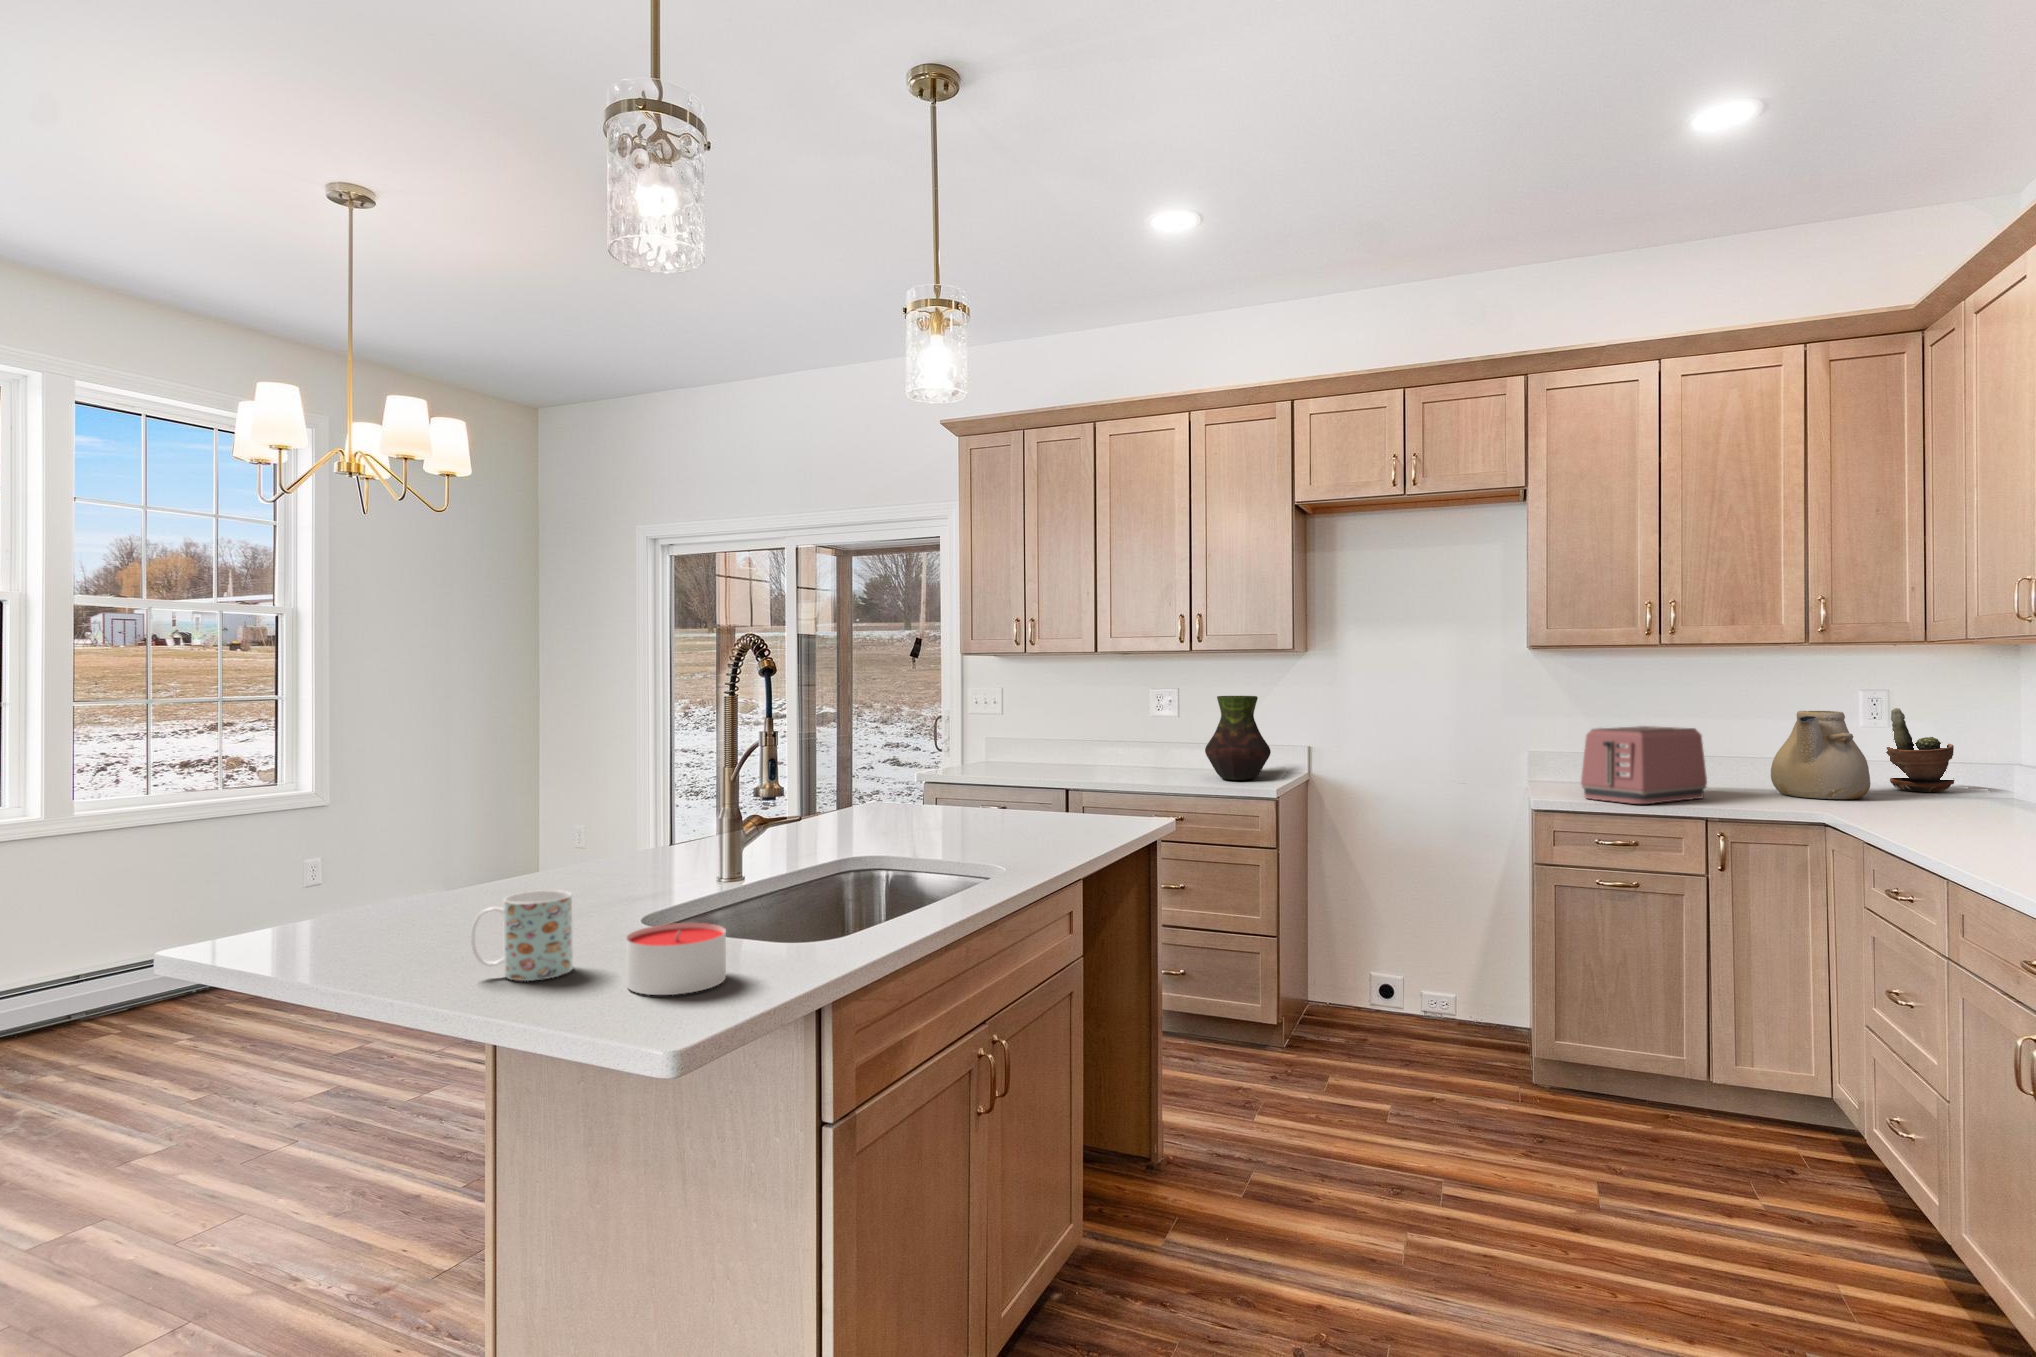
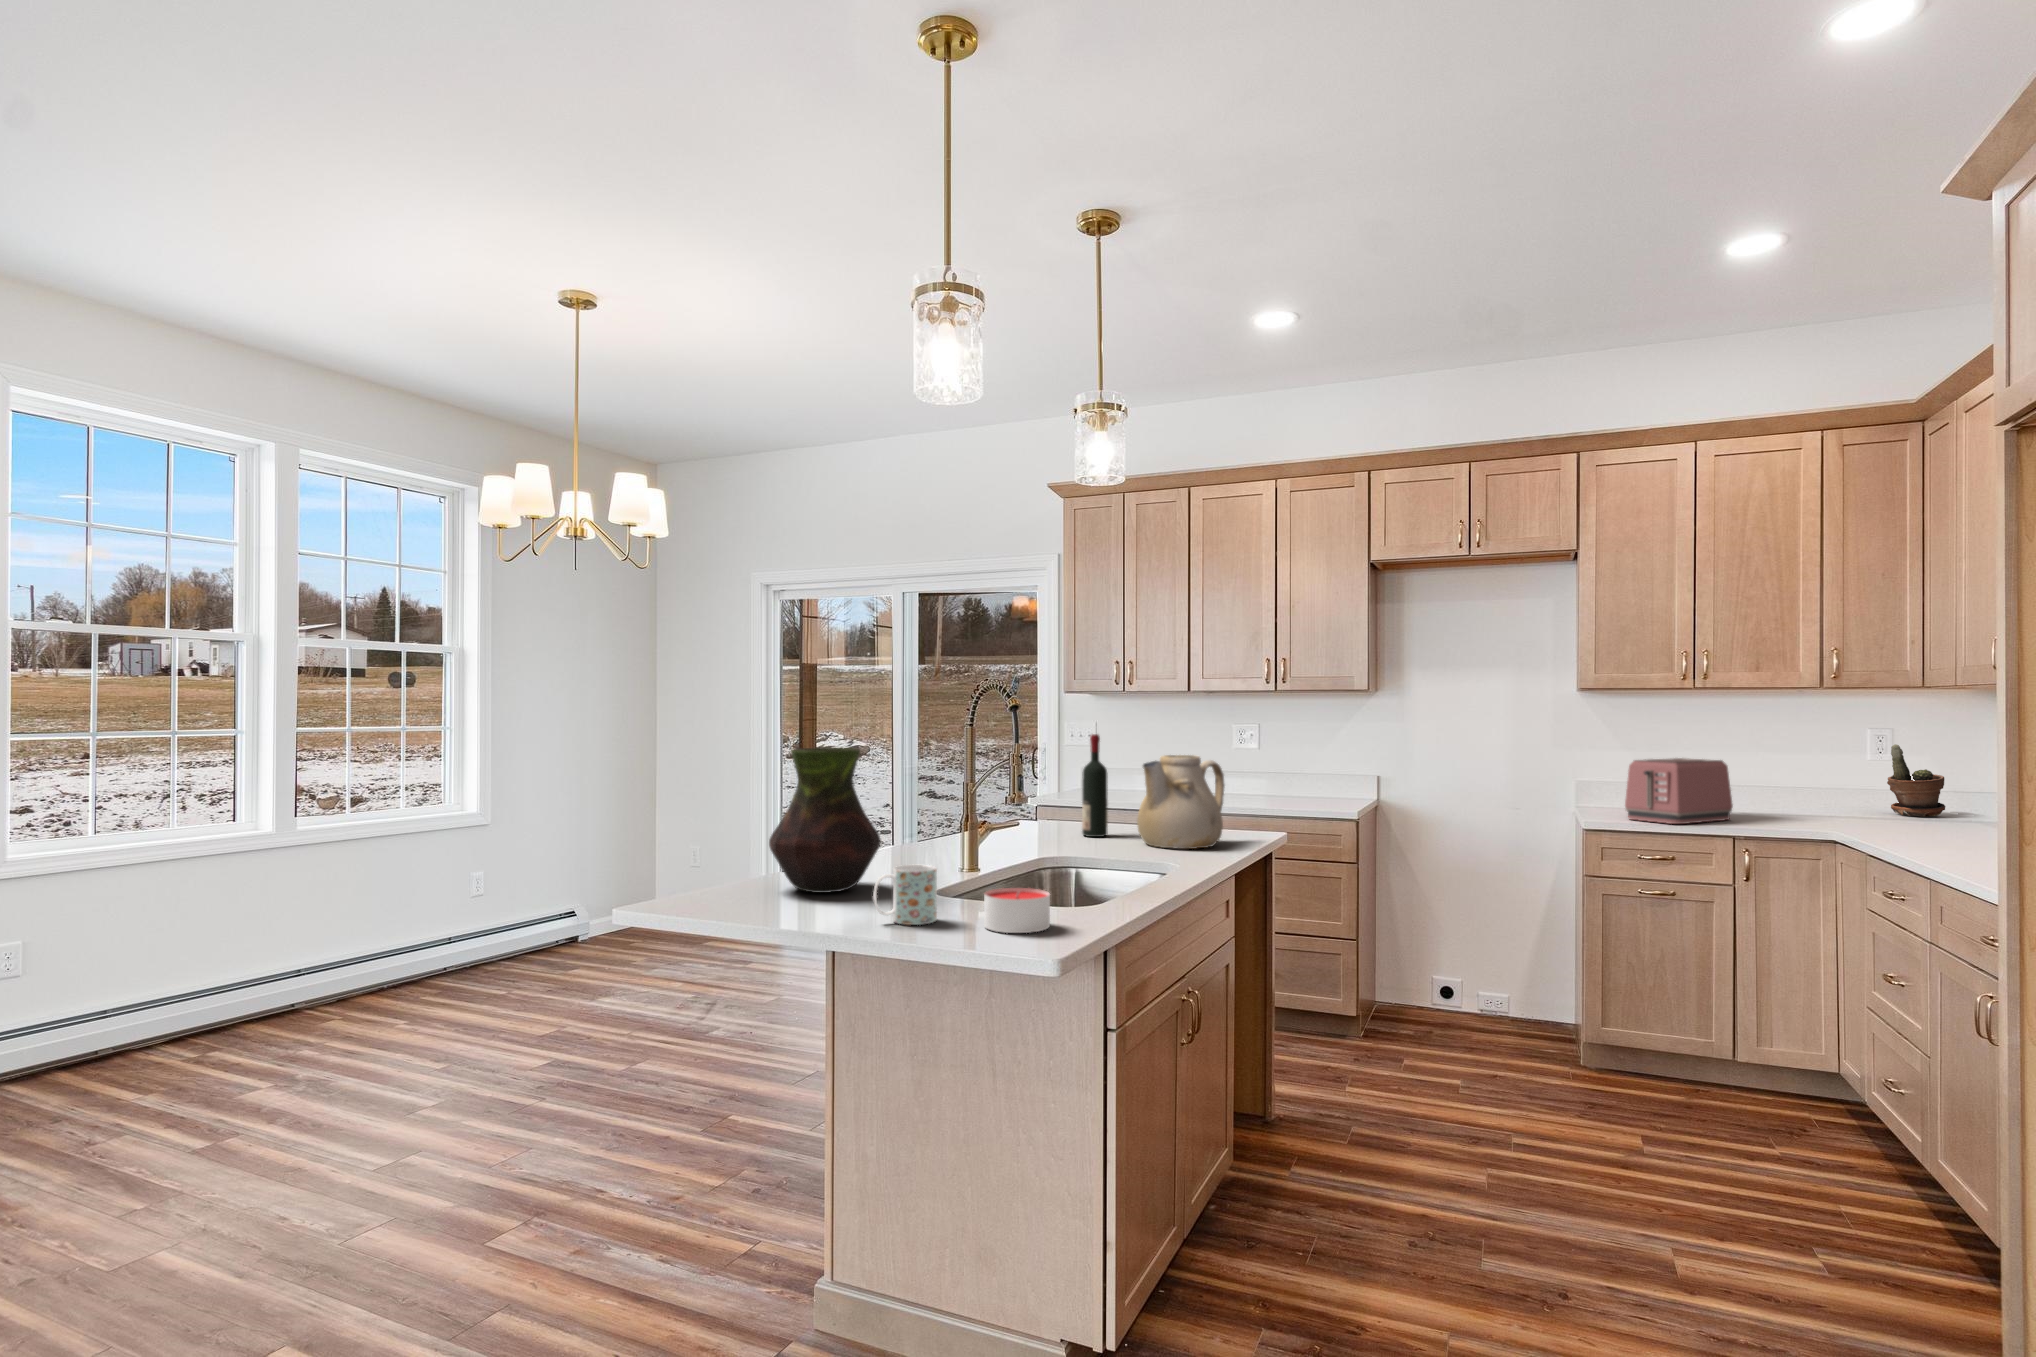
vase: present [1205,696,1271,780] -> present [769,747,881,893]
wine bottle: none [916,704,947,829] -> present [1082,734,1108,837]
teapot: present [1771,711,1870,799] -> present [1137,755,1225,849]

